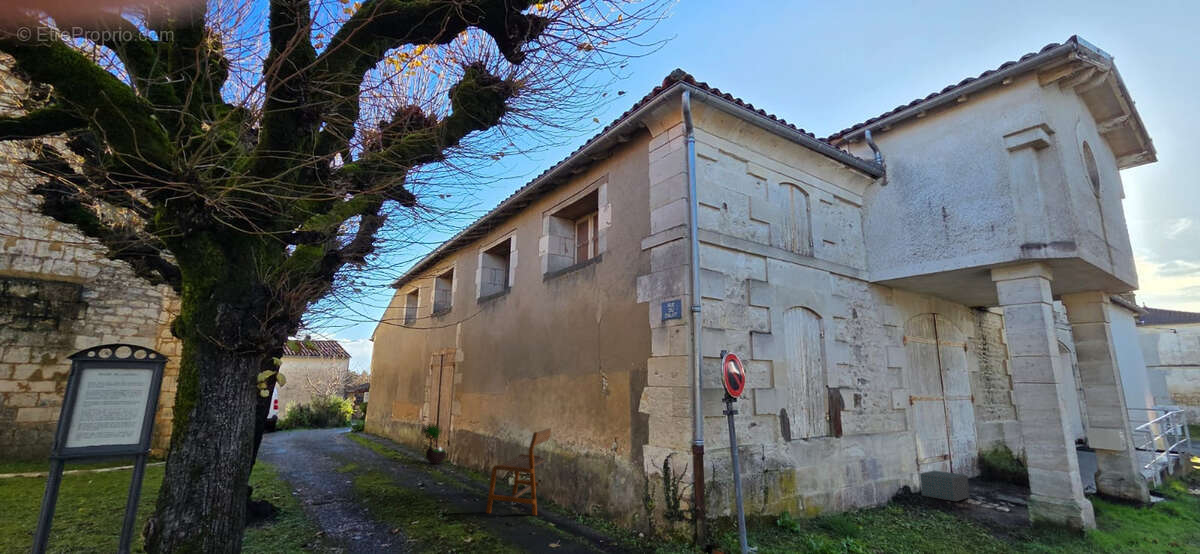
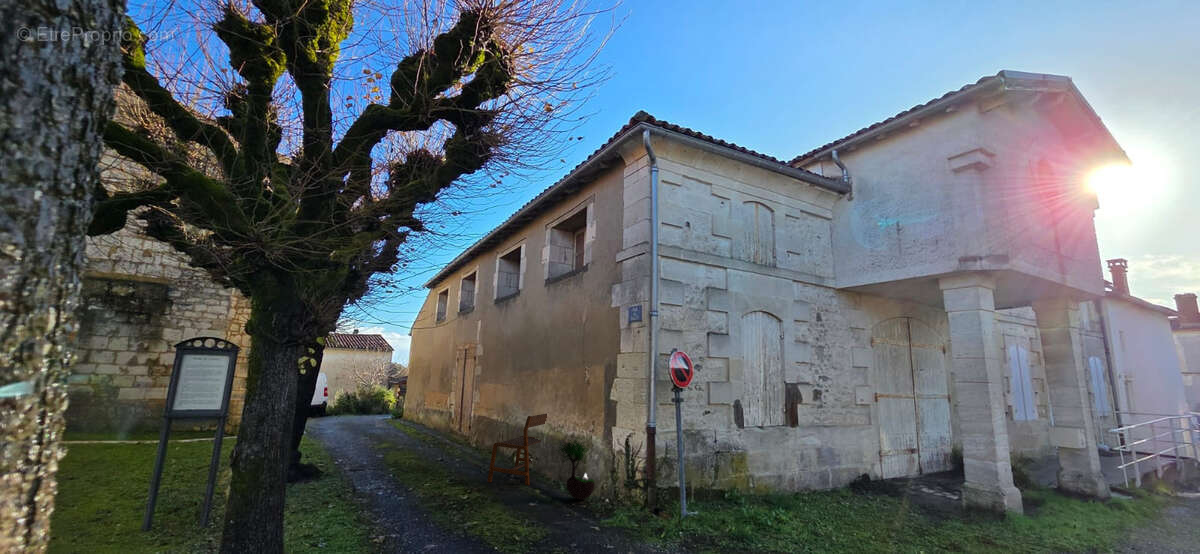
potted tree: present [422,424,446,464] -> present [559,439,594,500]
storage box: present [920,471,970,501] -> none [880,462,927,489]

